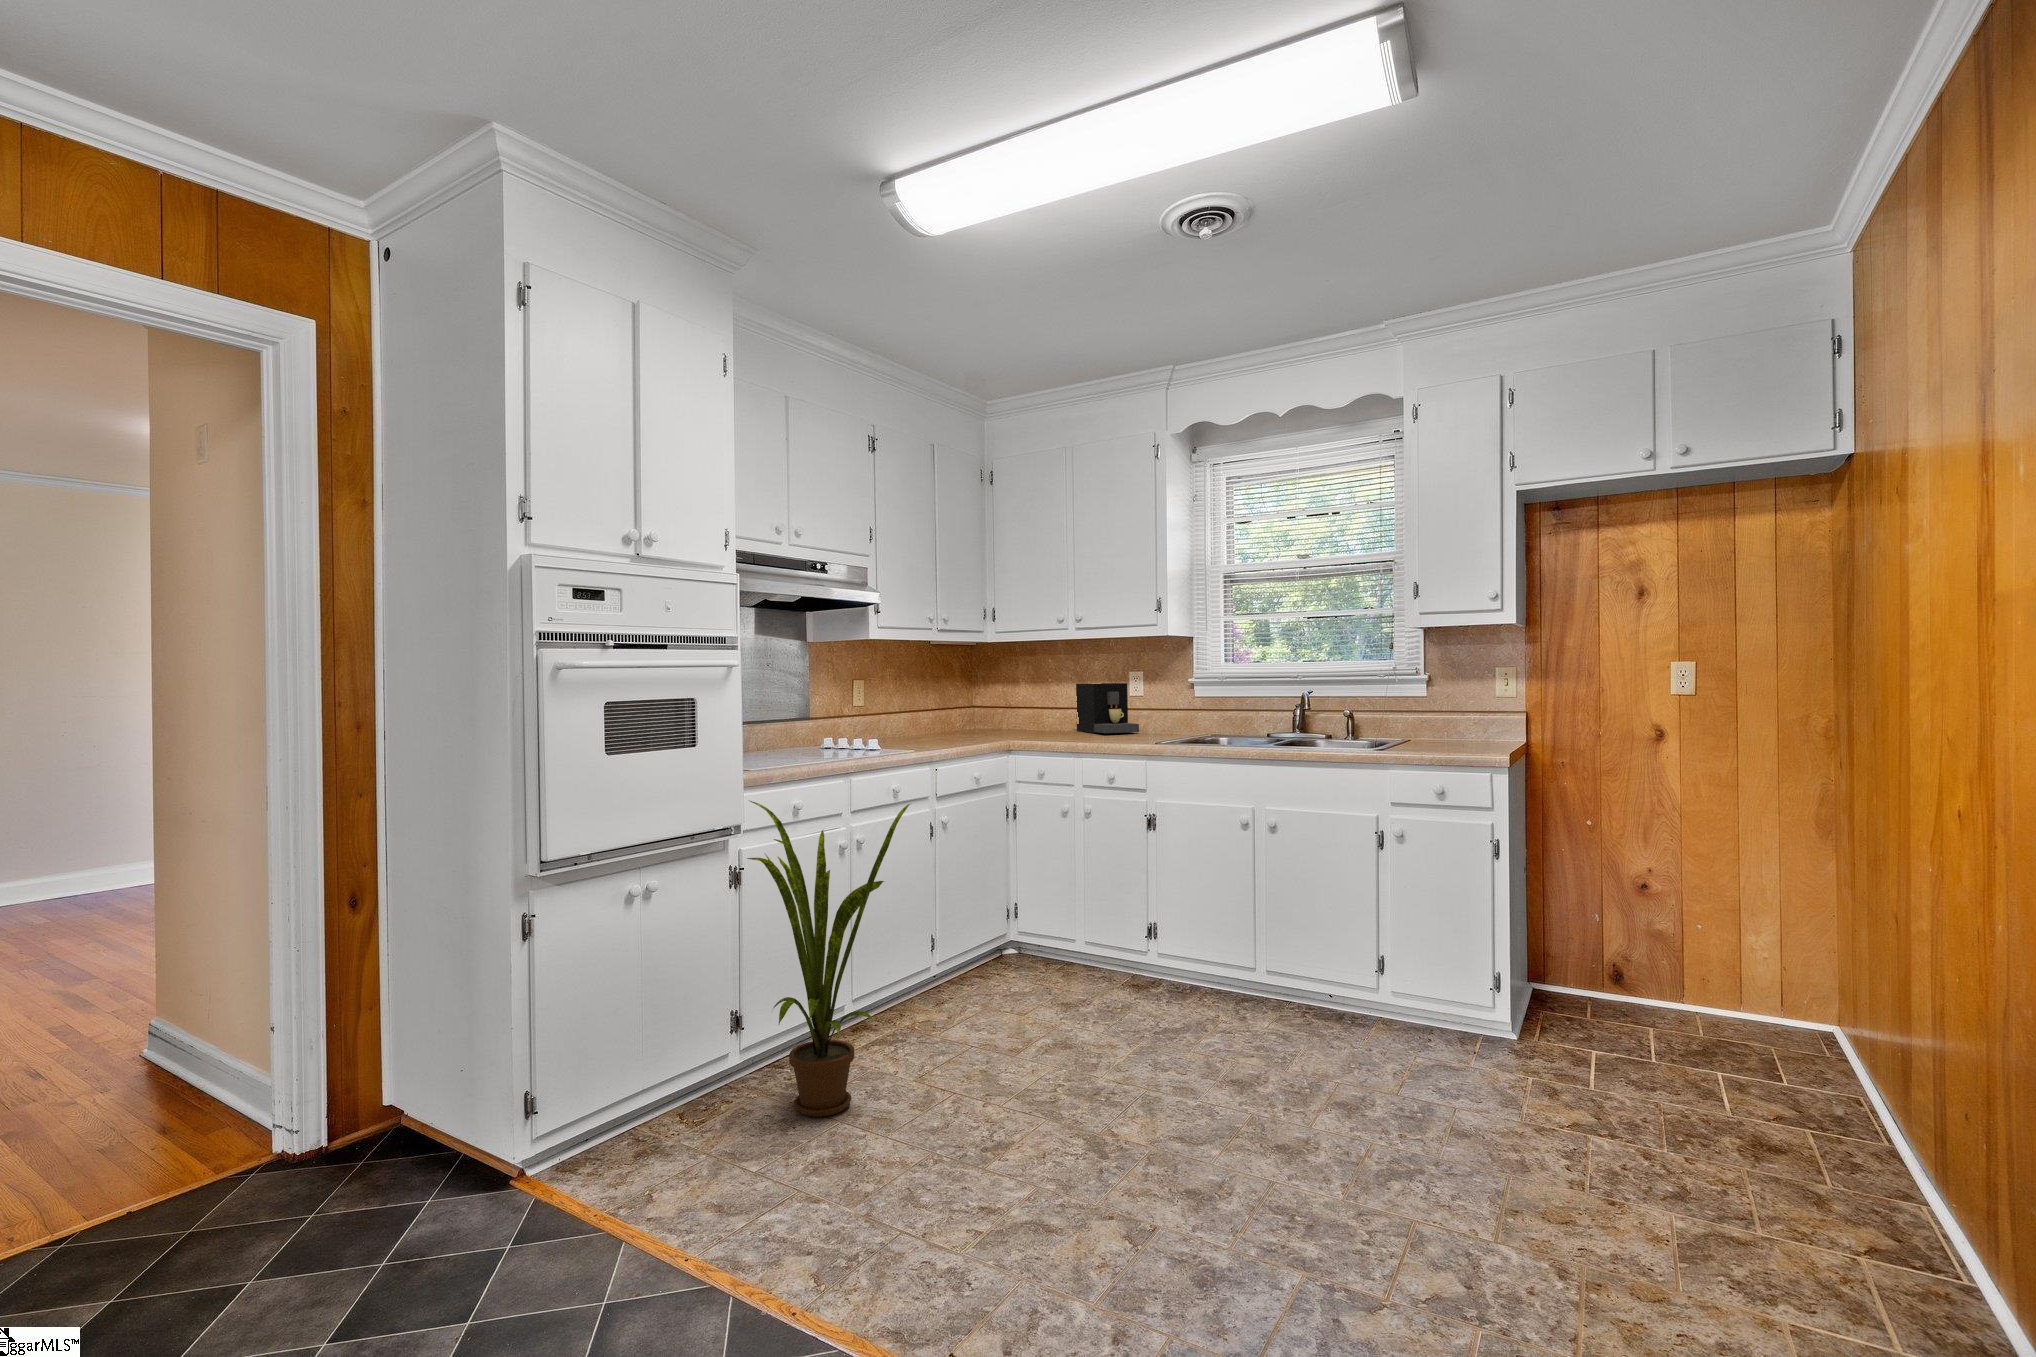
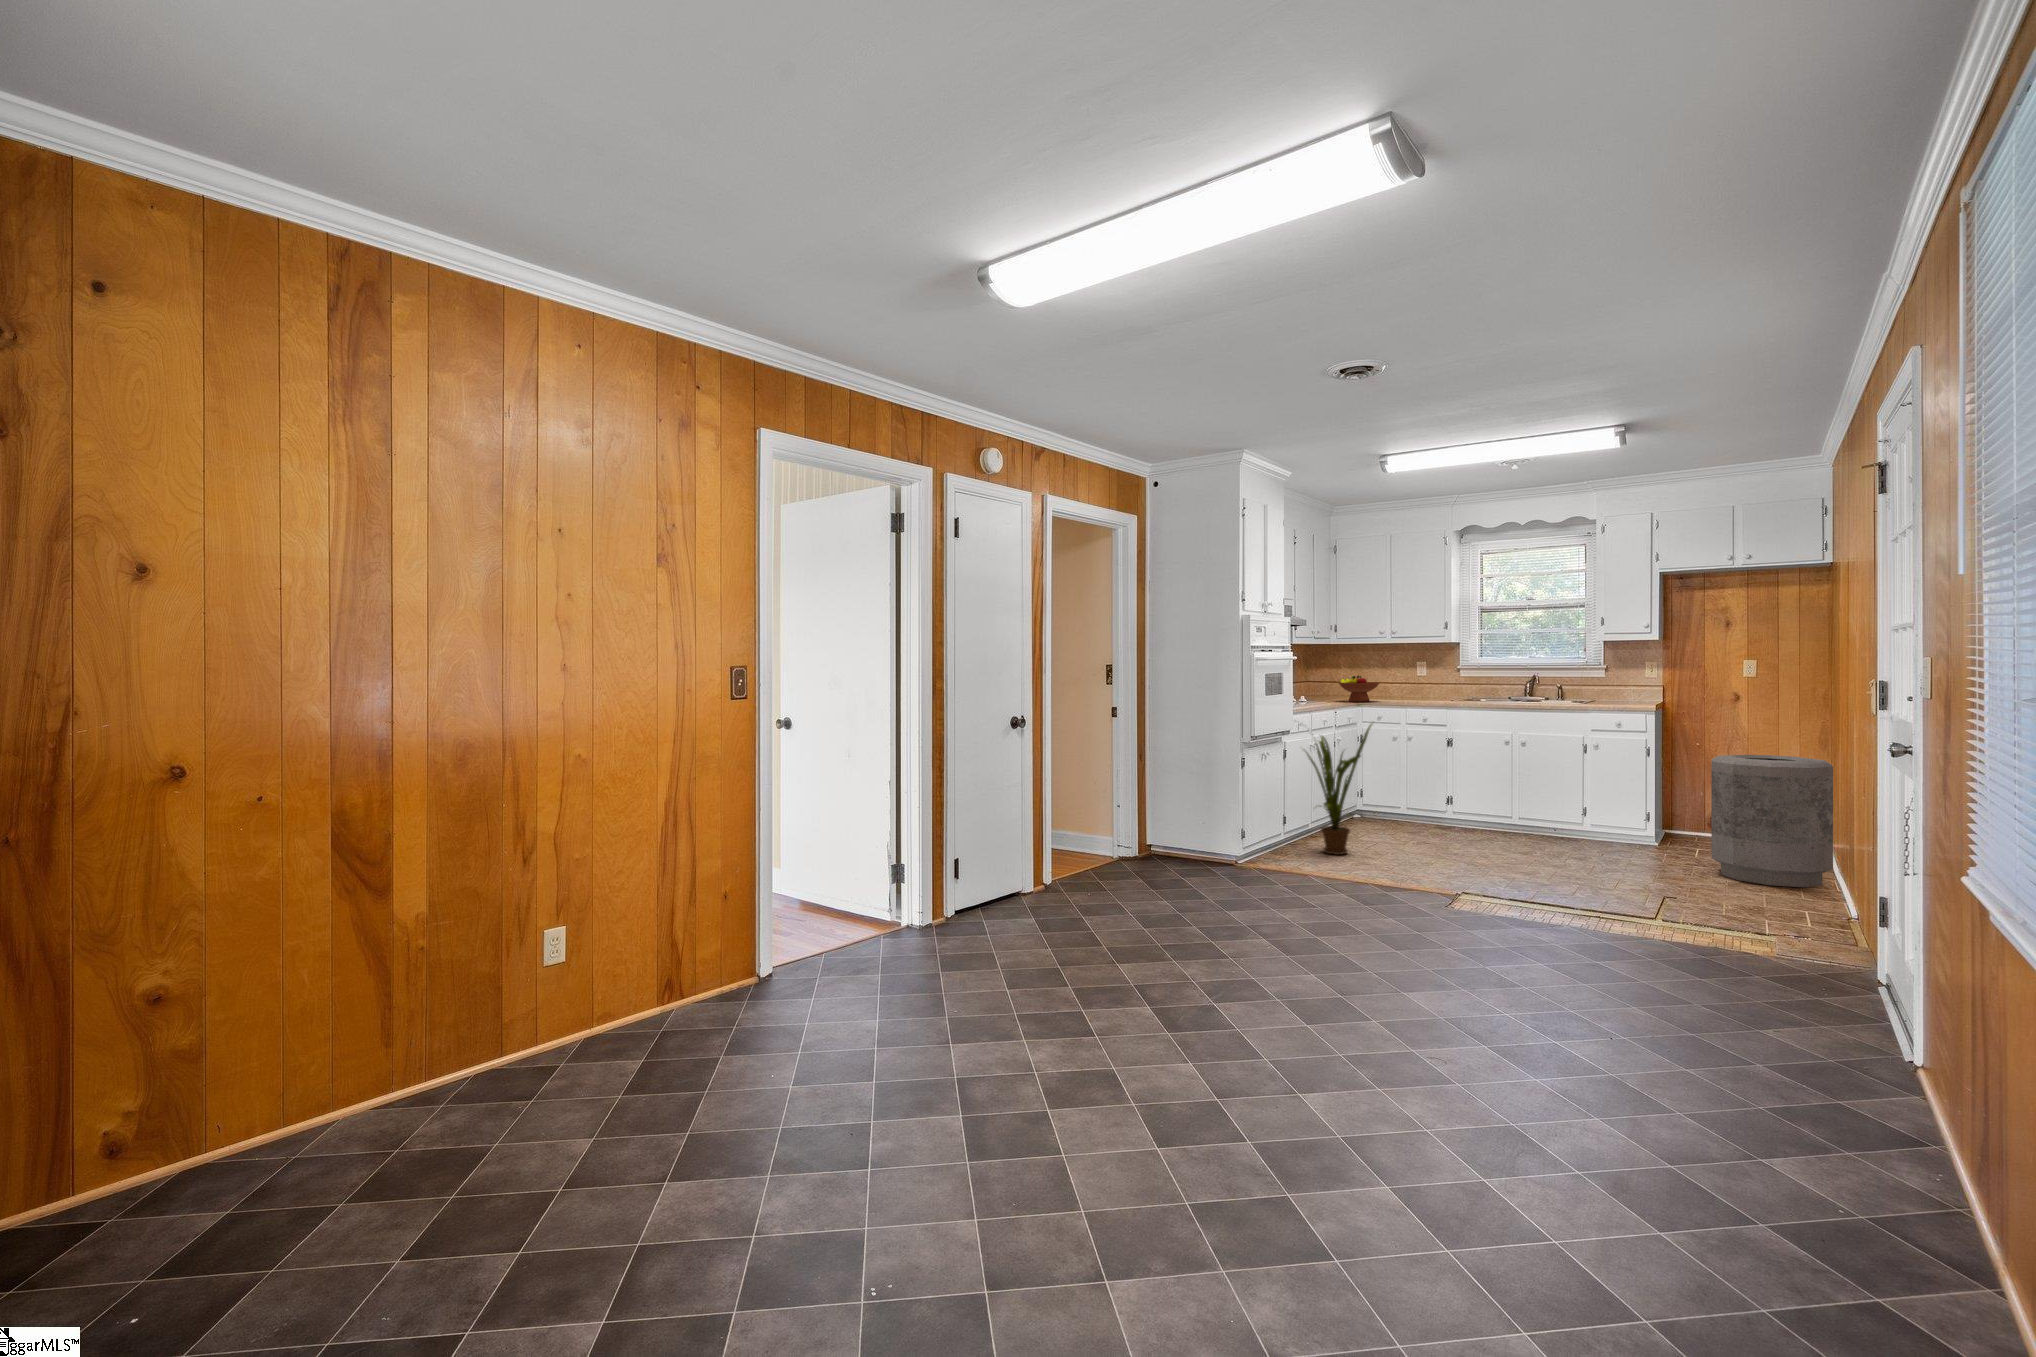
coffee maker: present [1076,683,1139,733] -> none [1383,670,1427,698]
fruit bowl: none [966,695,1039,744] -> present [1339,675,1380,702]
trash can: none [1626,877,1927,1246] -> present [1711,755,1833,887]

